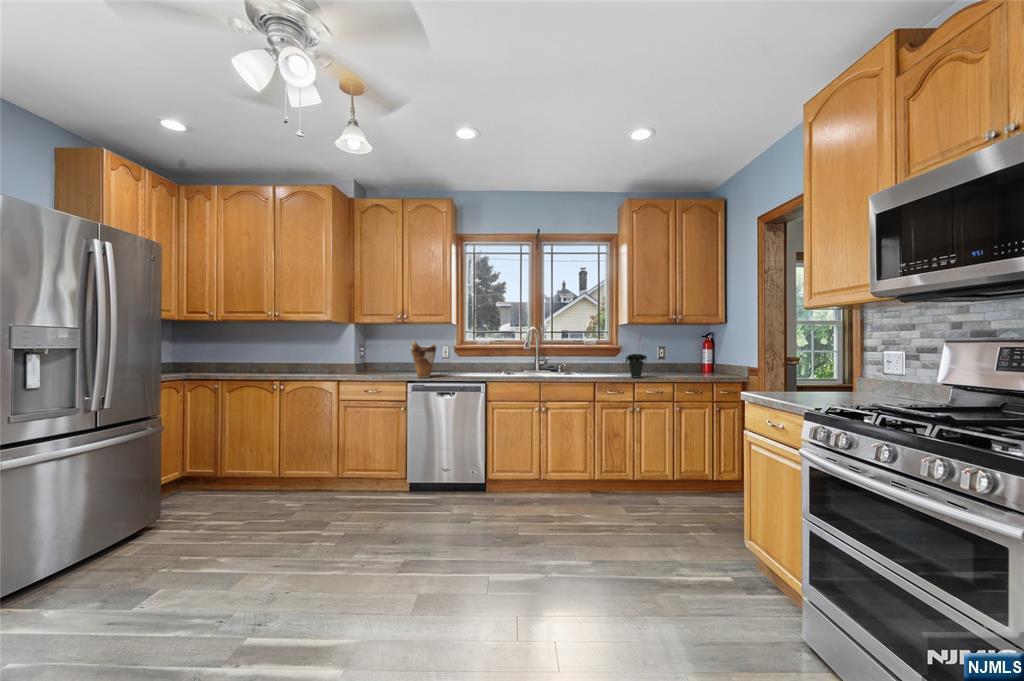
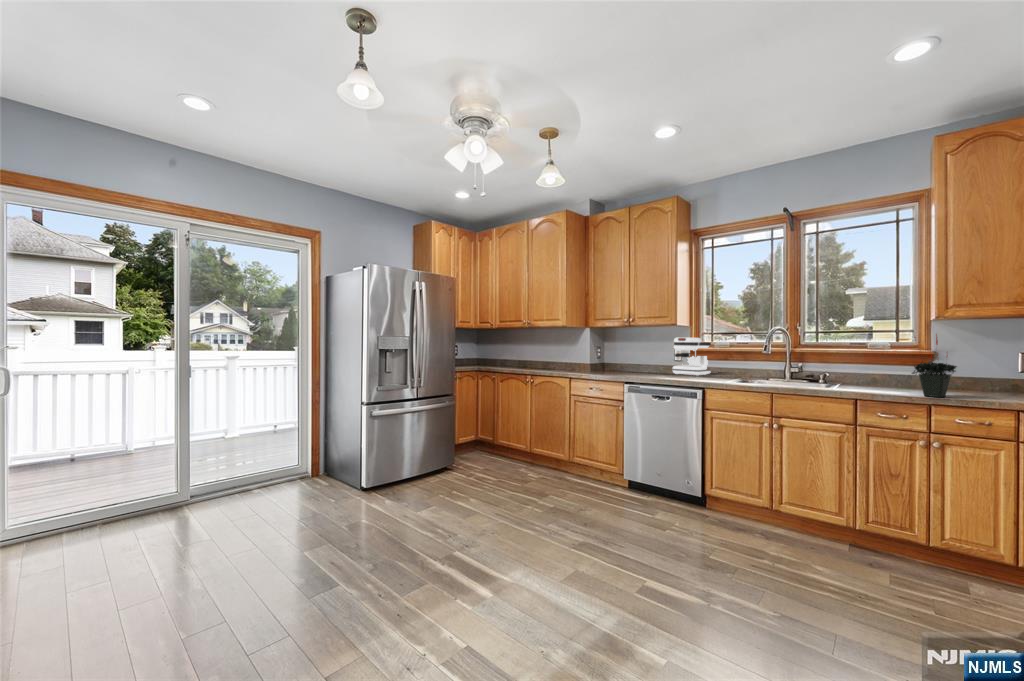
coffee maker: none [442,336,474,371] -> present [673,338,711,376]
vase: present [410,341,437,378] -> none [628,342,656,379]

